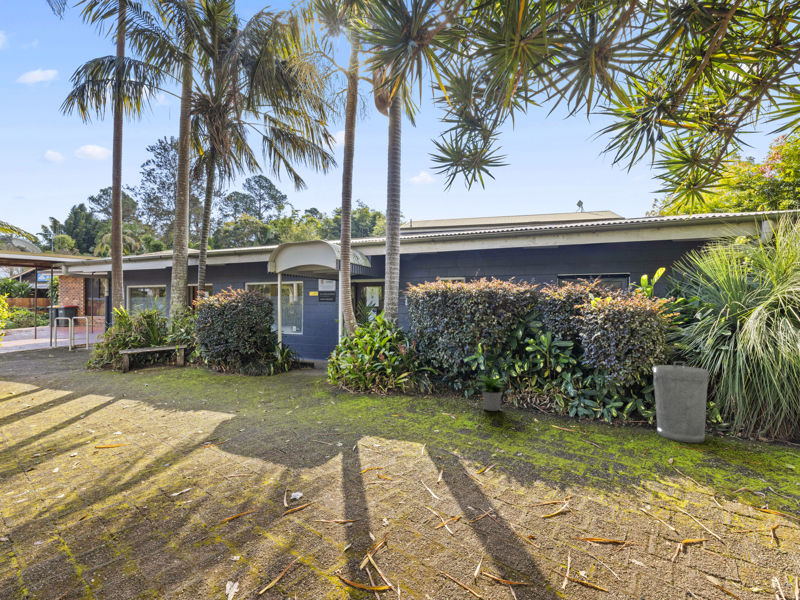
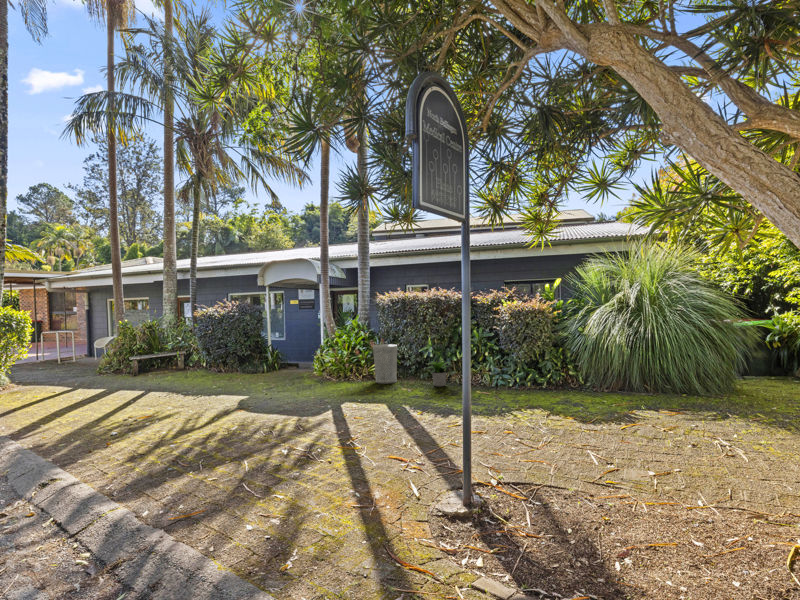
trash can: present [652,362,709,443] -> present [373,344,398,384]

